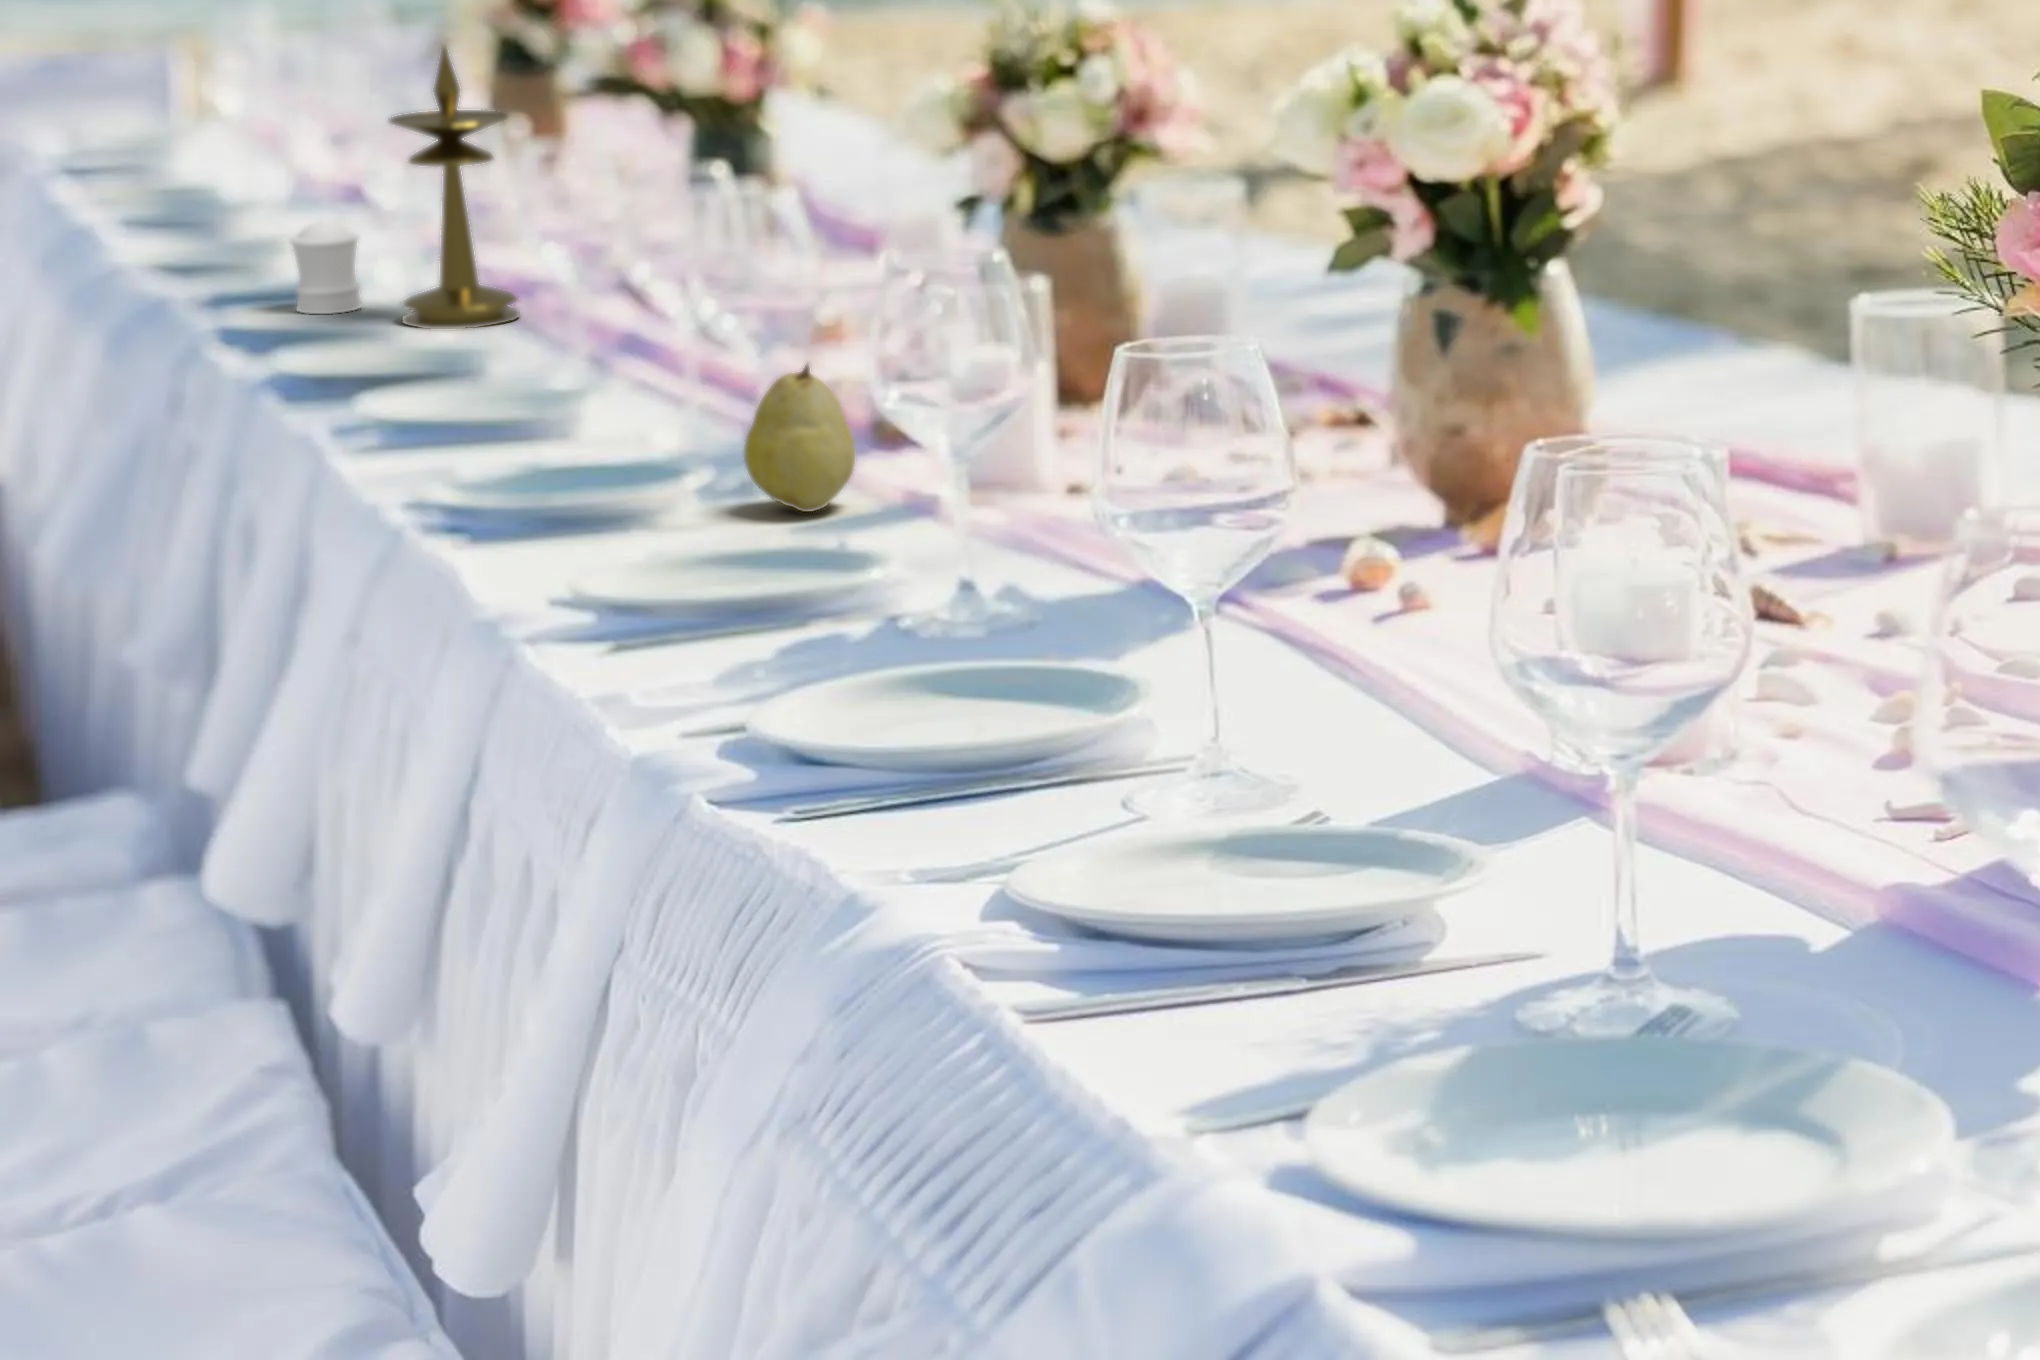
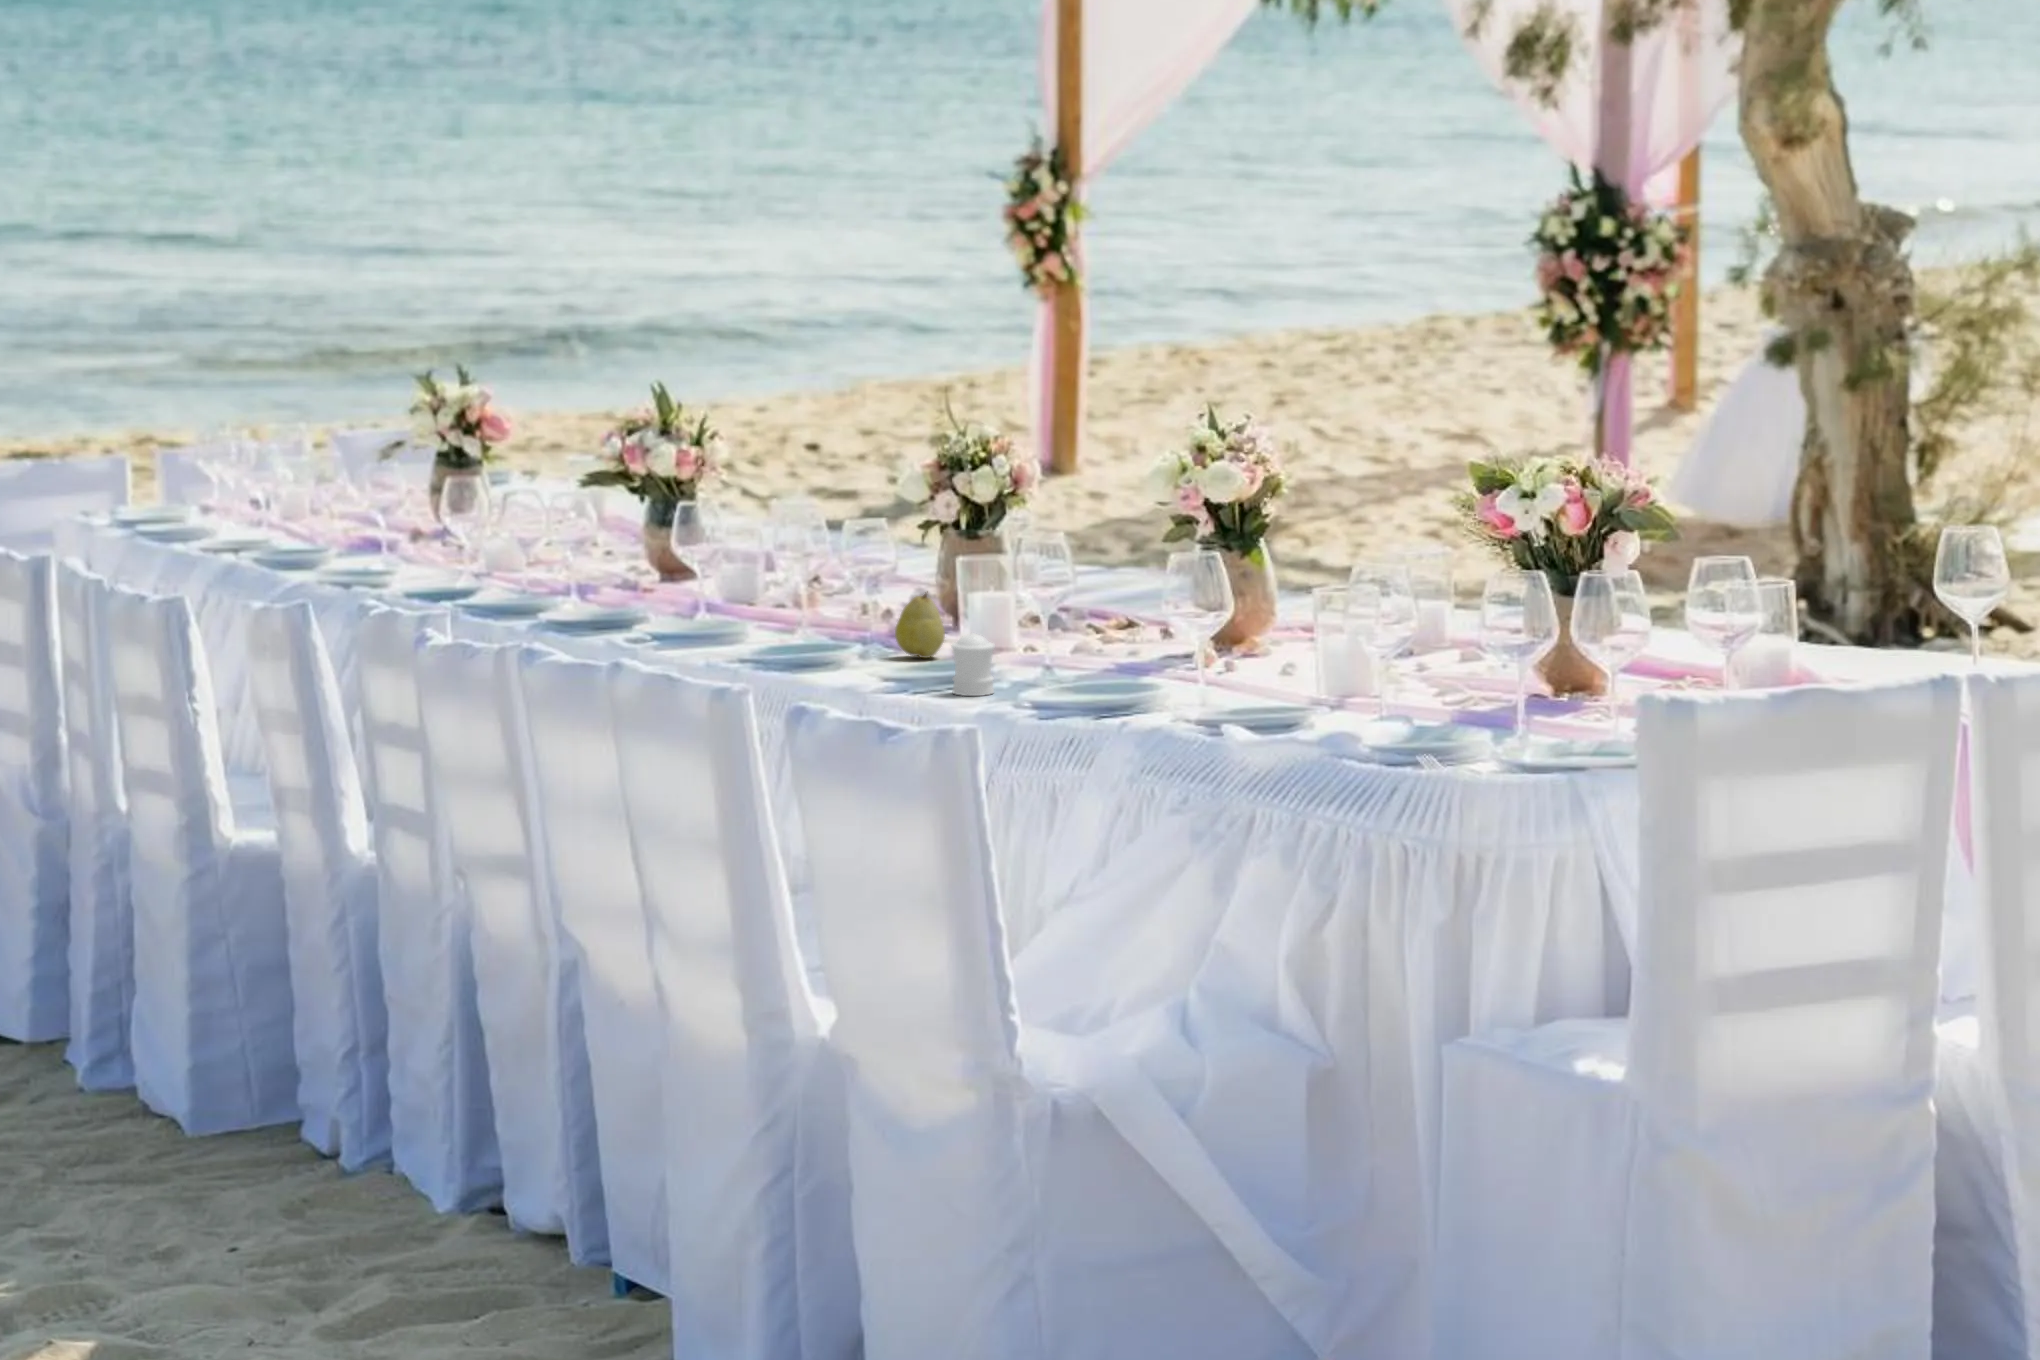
candlestick: present [390,46,519,329] -> none [557,452,622,607]
salt shaker: present [290,220,362,314] -> present [951,633,995,696]

